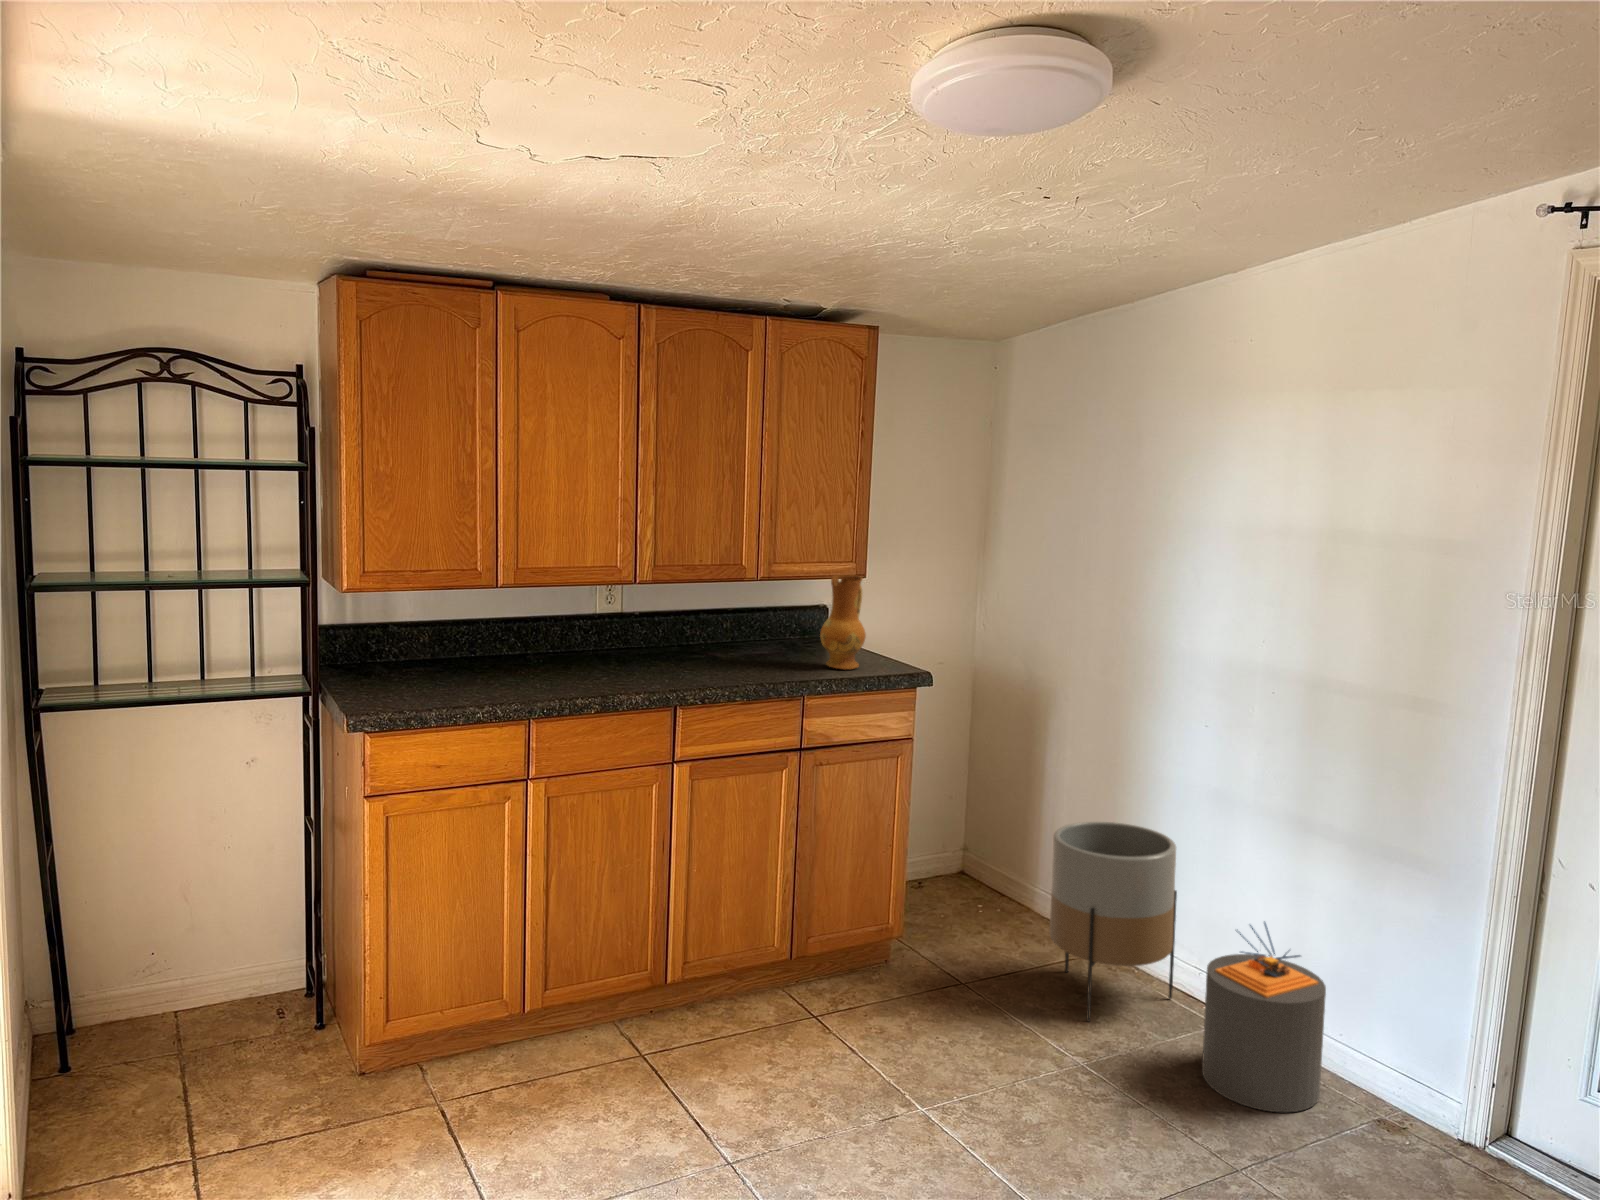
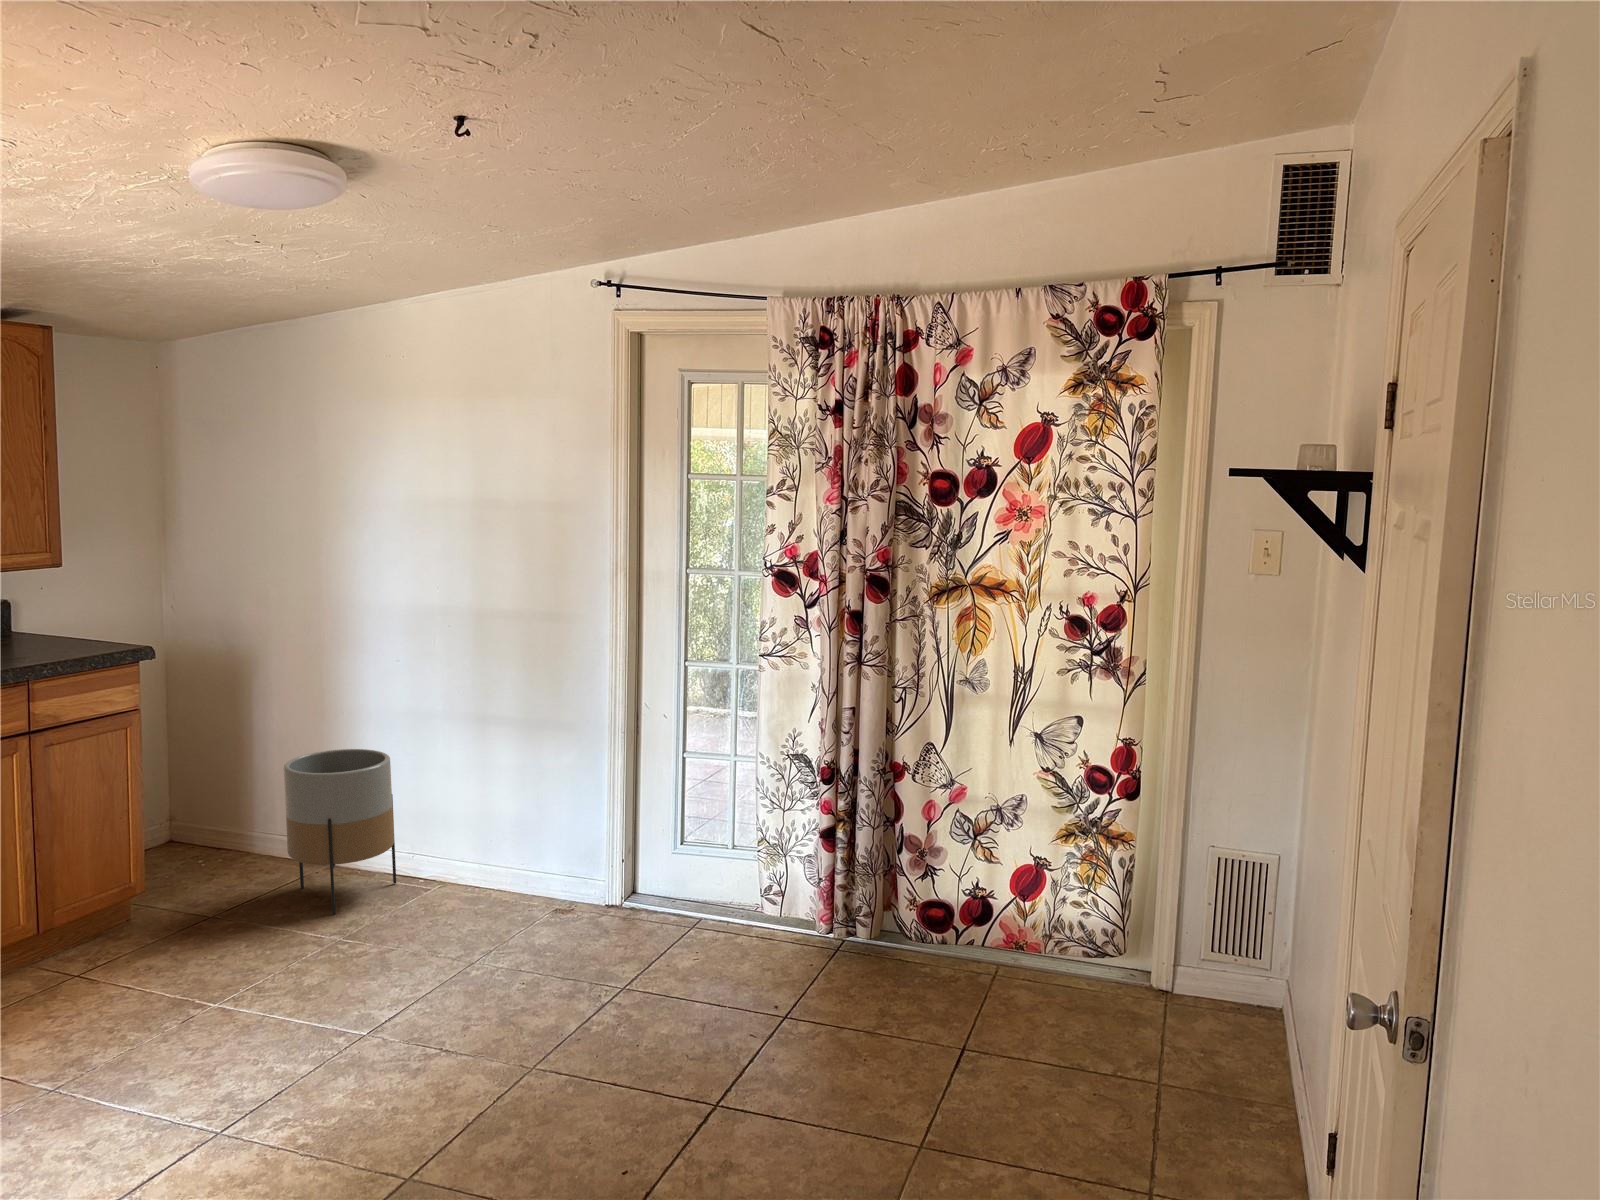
ceramic jug: present [820,575,866,670] -> none [25,554,77,647]
trash can: present [1202,921,1326,1112] -> none [429,790,517,930]

